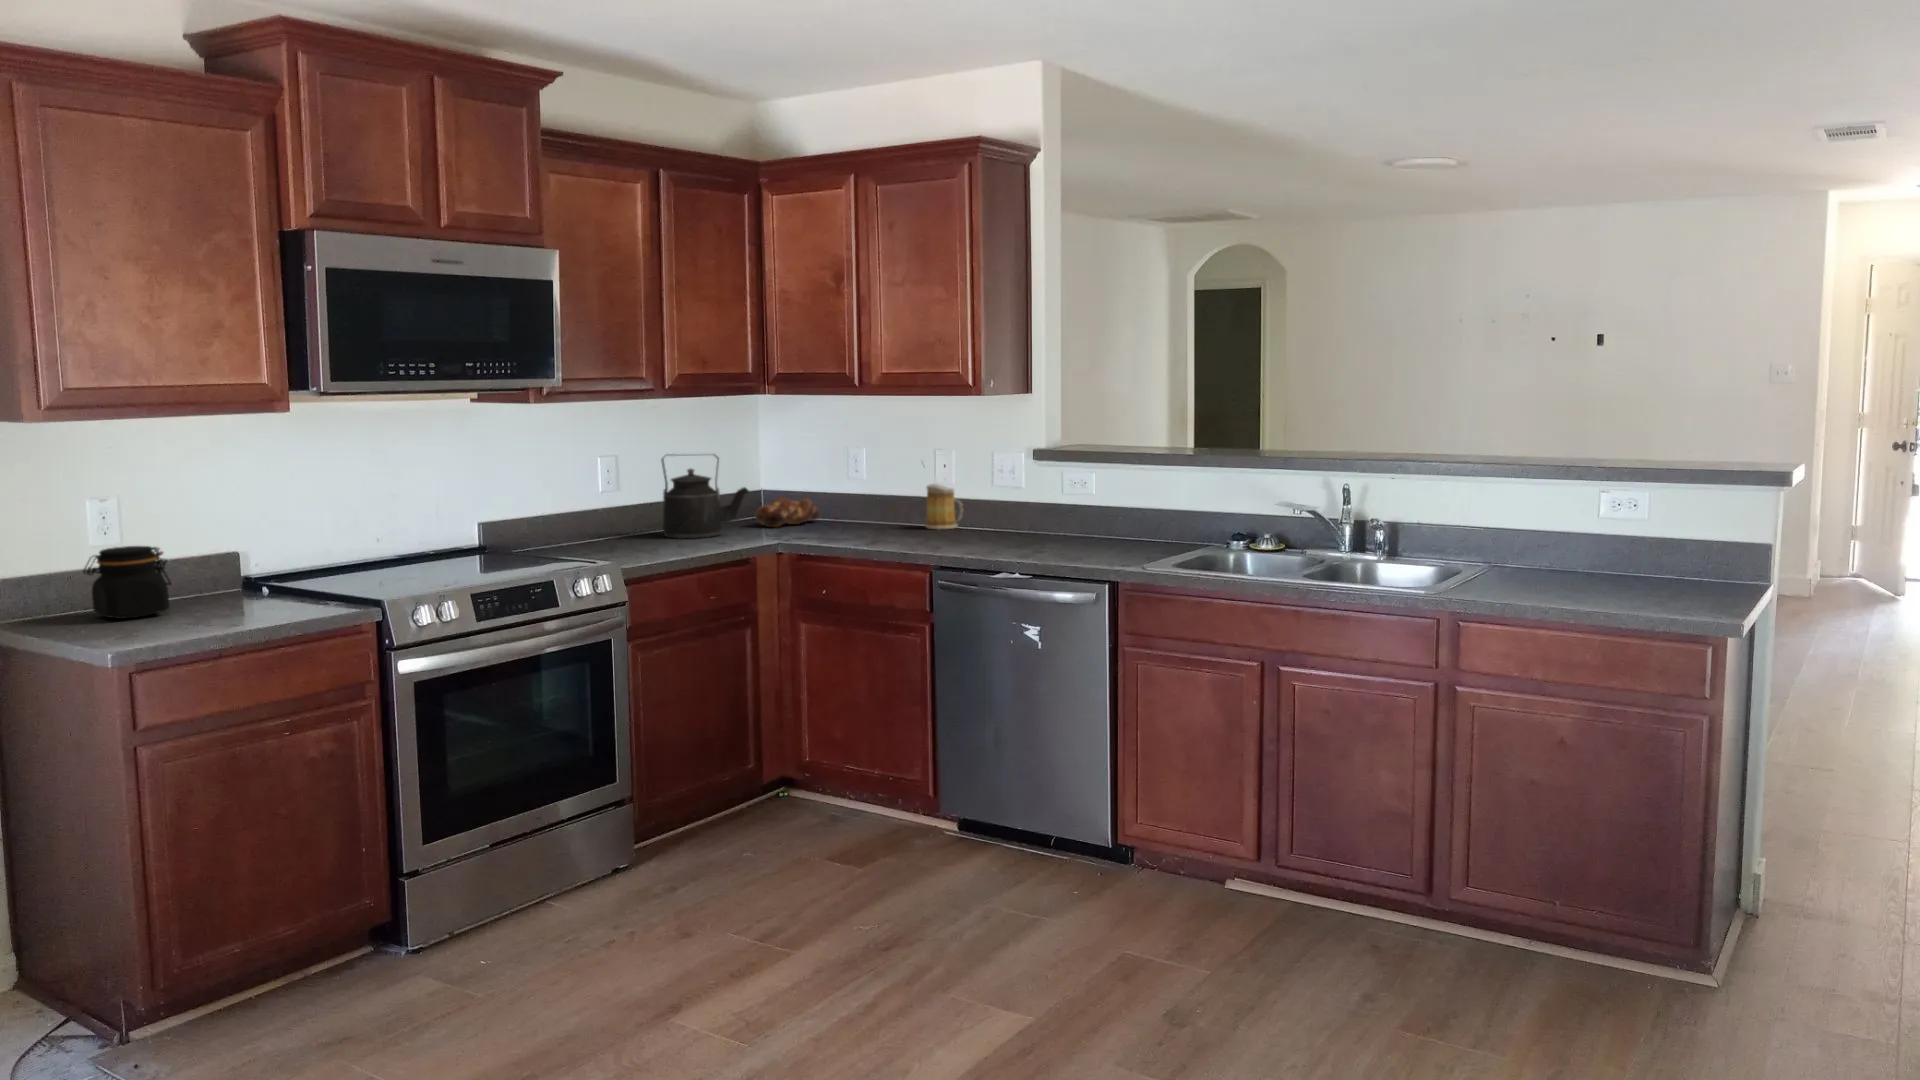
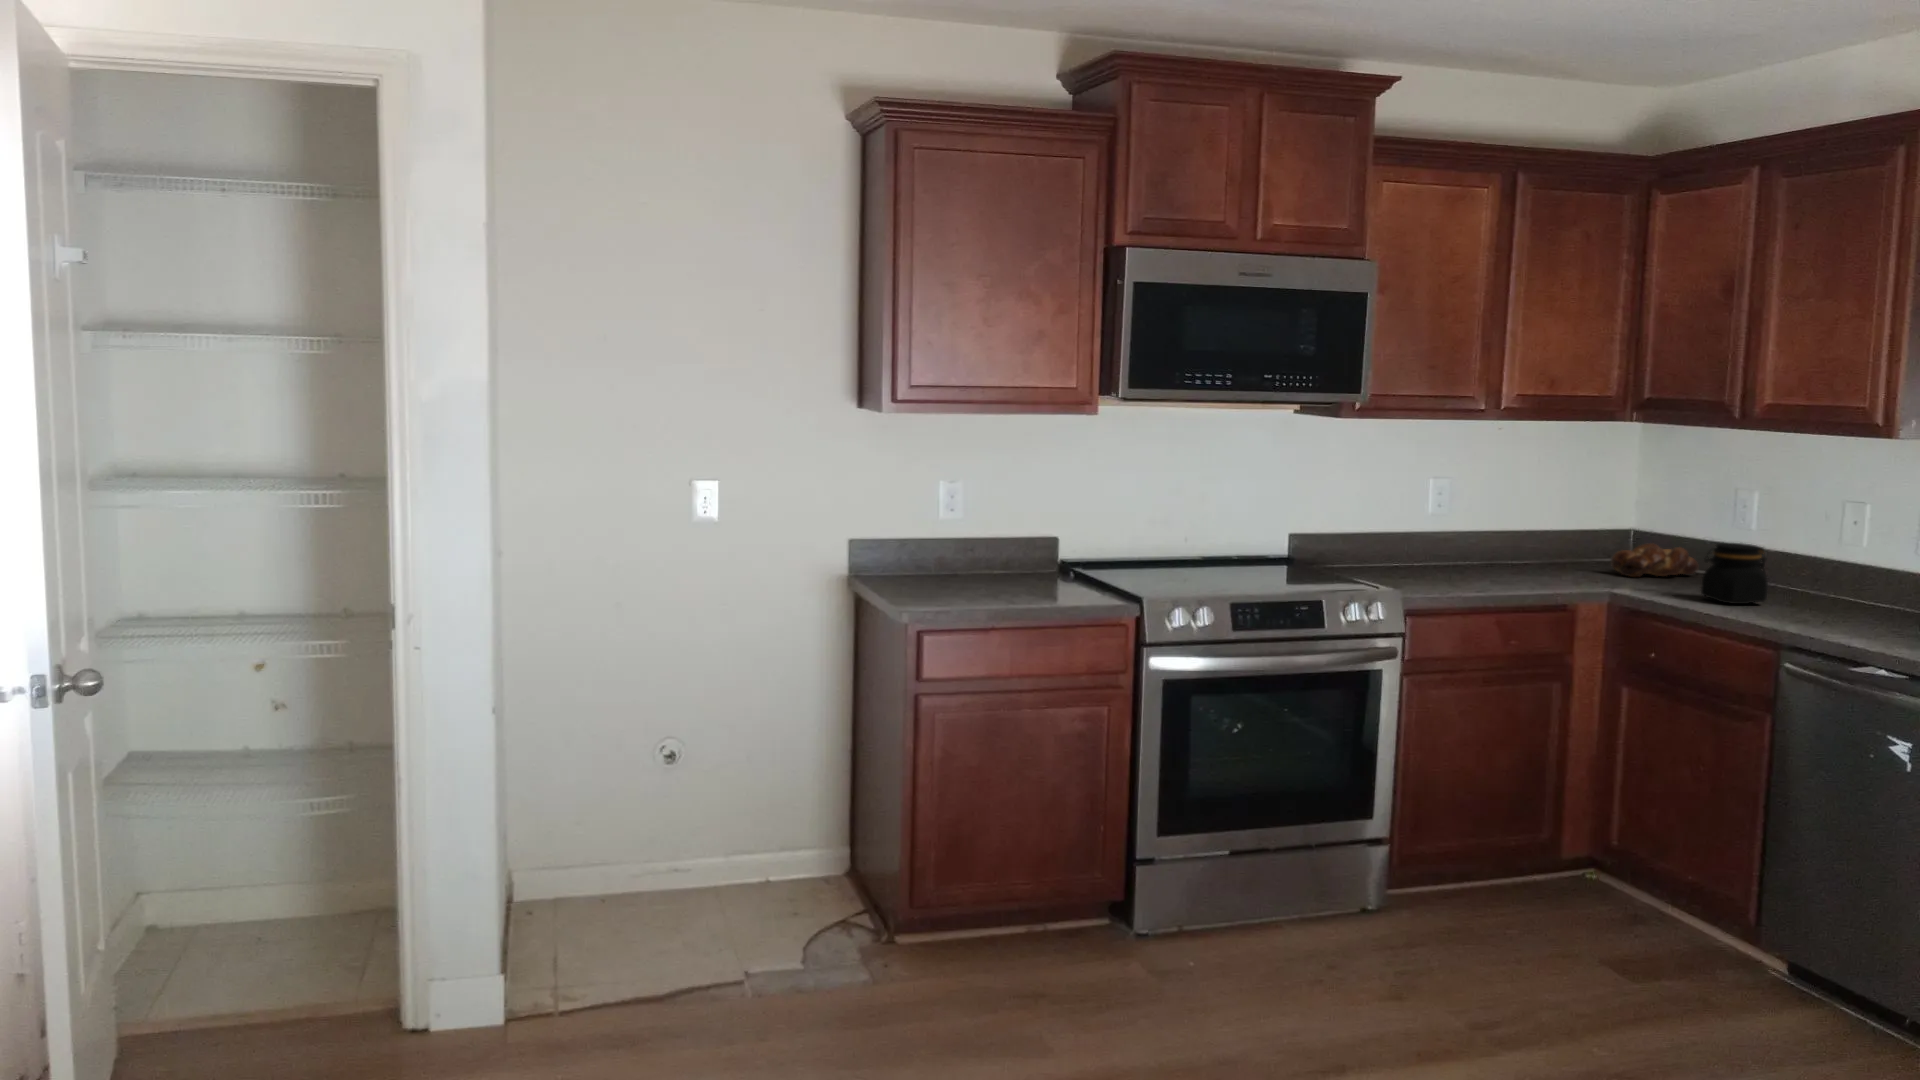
kettle: present [662,455,749,539] -> none [1491,482,1595,579]
mug: present [926,484,963,530] -> none [1824,546,1881,606]
jar: present [83,546,171,619] -> present [1701,543,1768,604]

